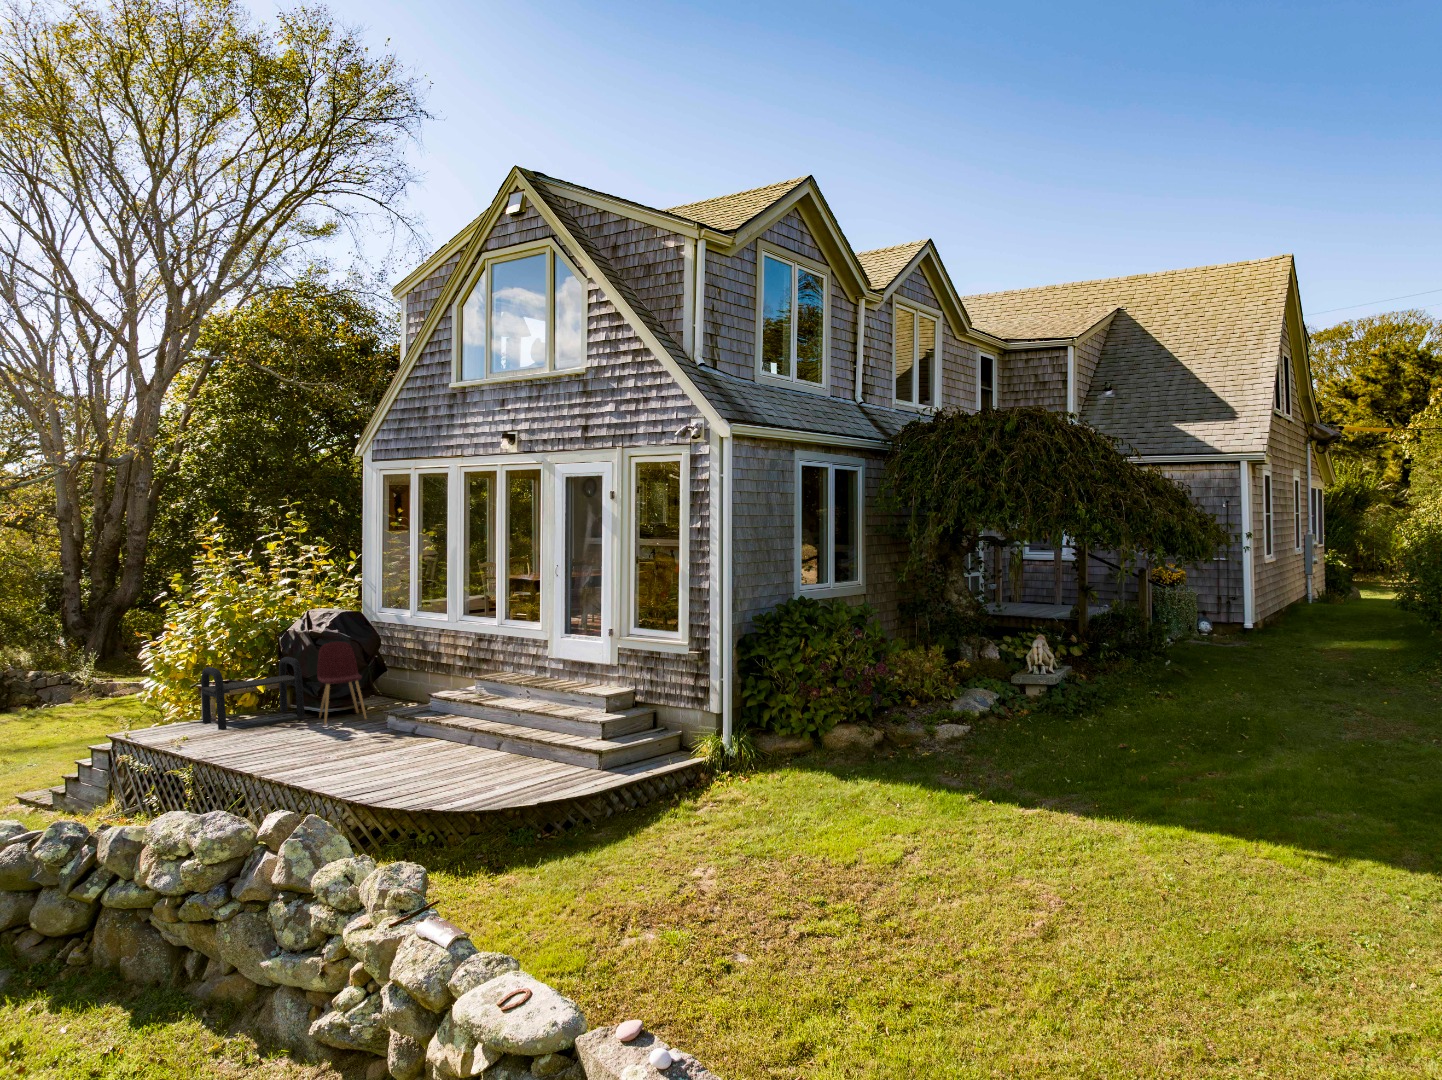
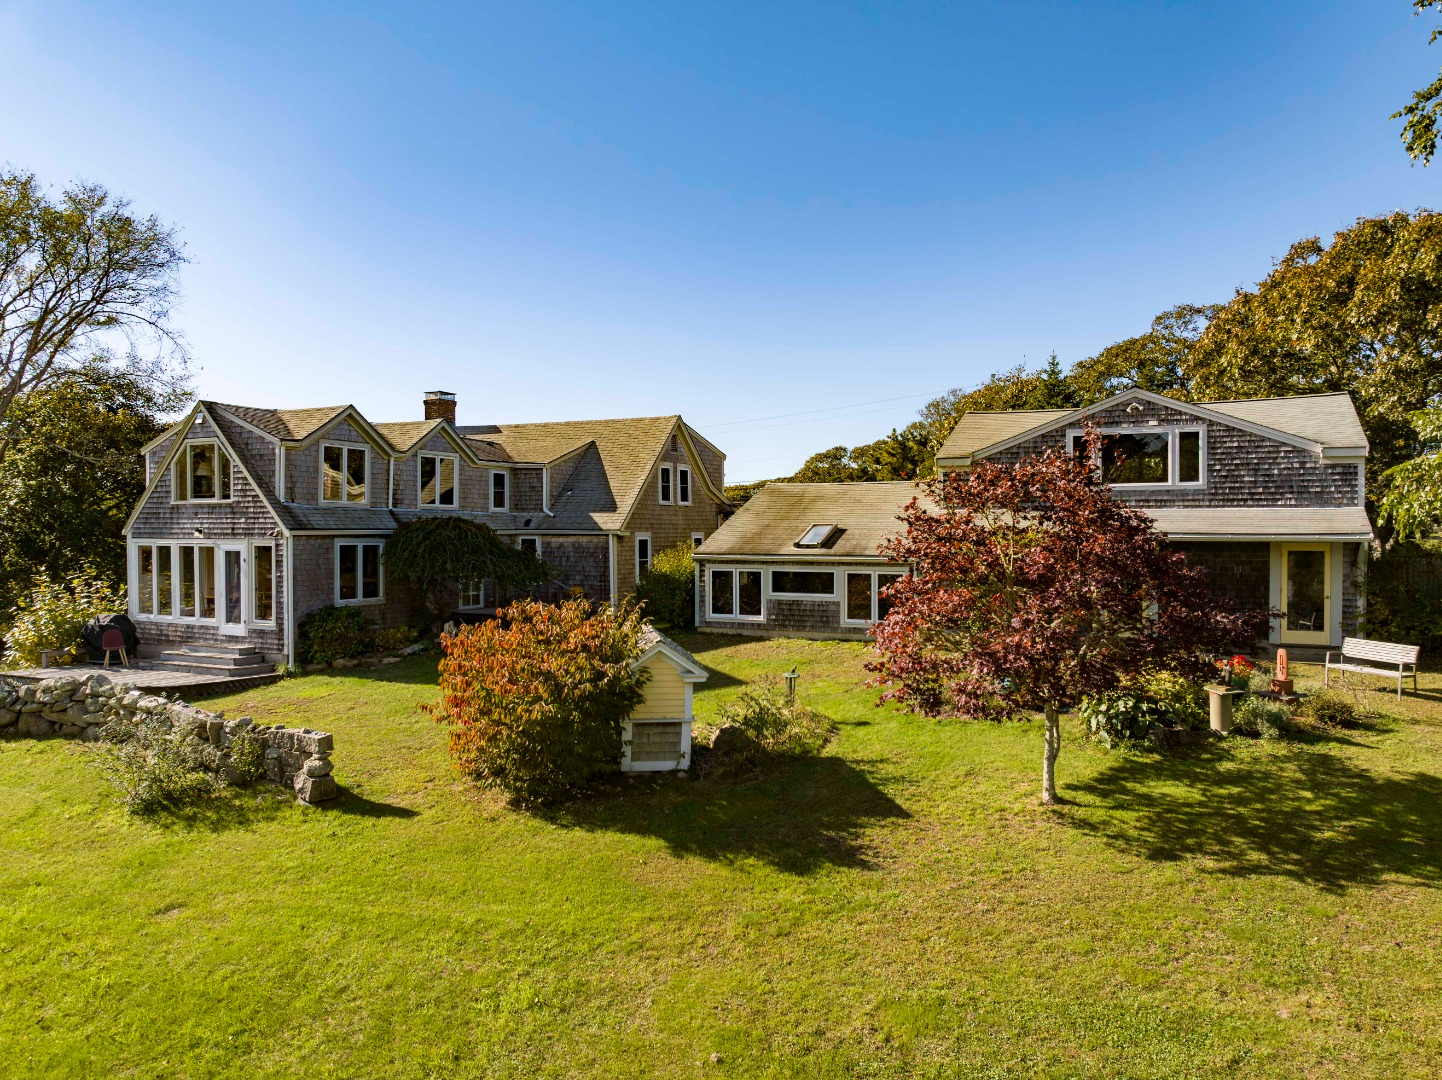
bench: present [201,657,305,730] -> none [43,639,96,673]

